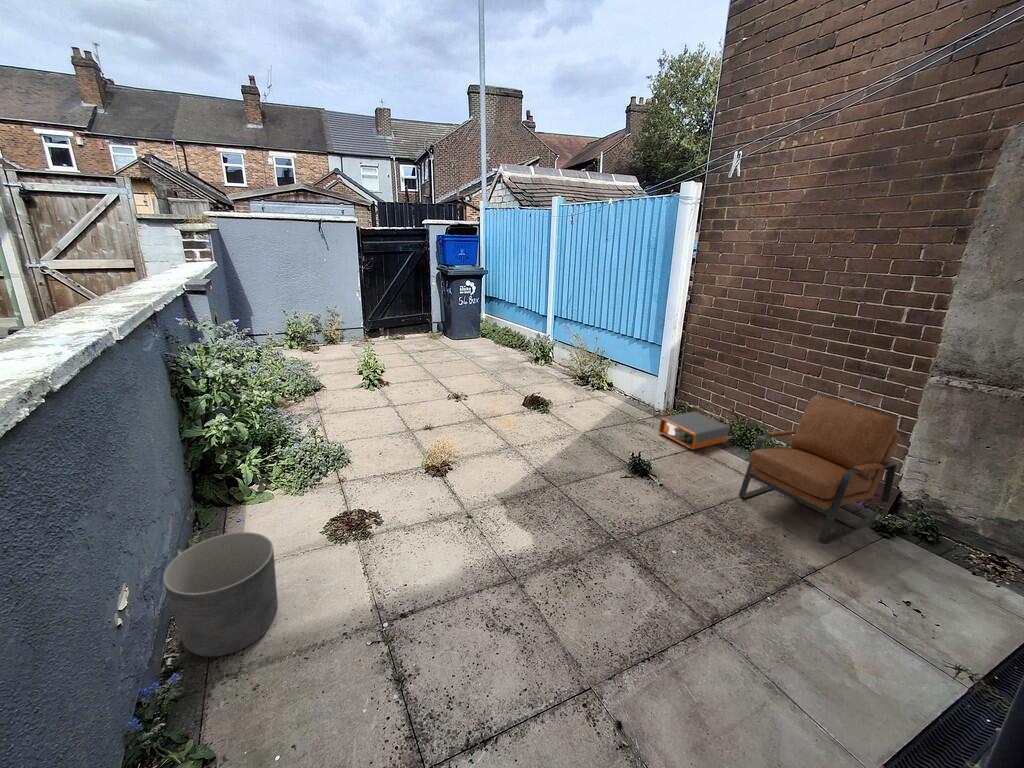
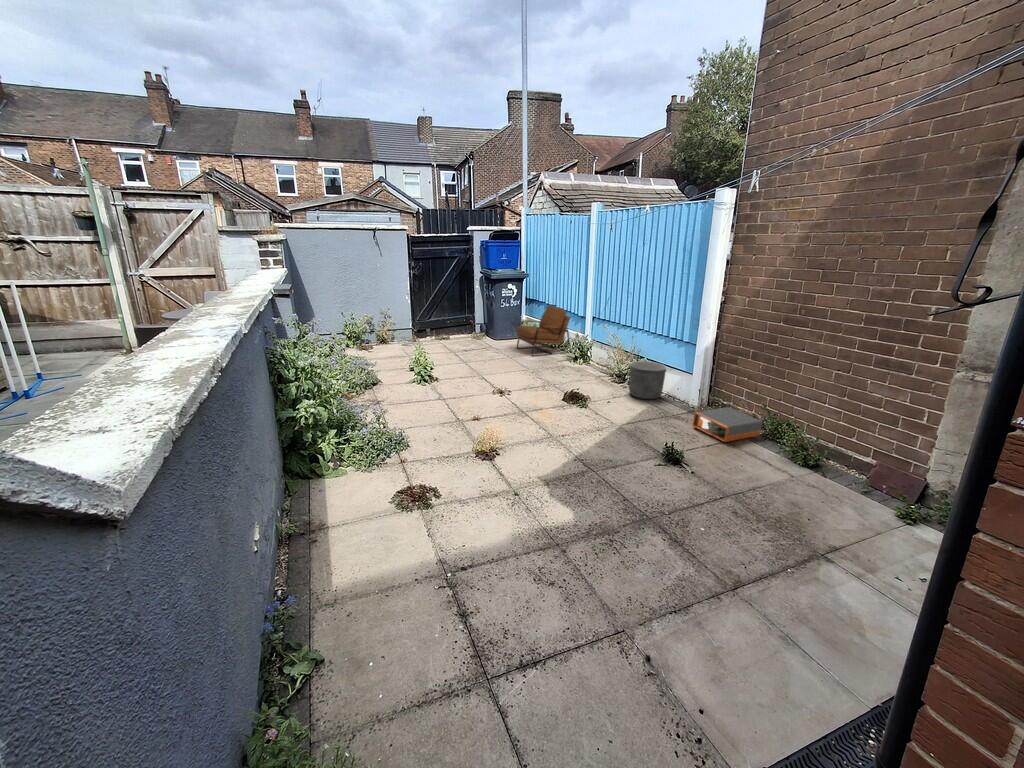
chair: present [739,395,901,543] -> present [516,305,570,356]
planter: present [163,532,278,657] -> present [629,361,666,399]

